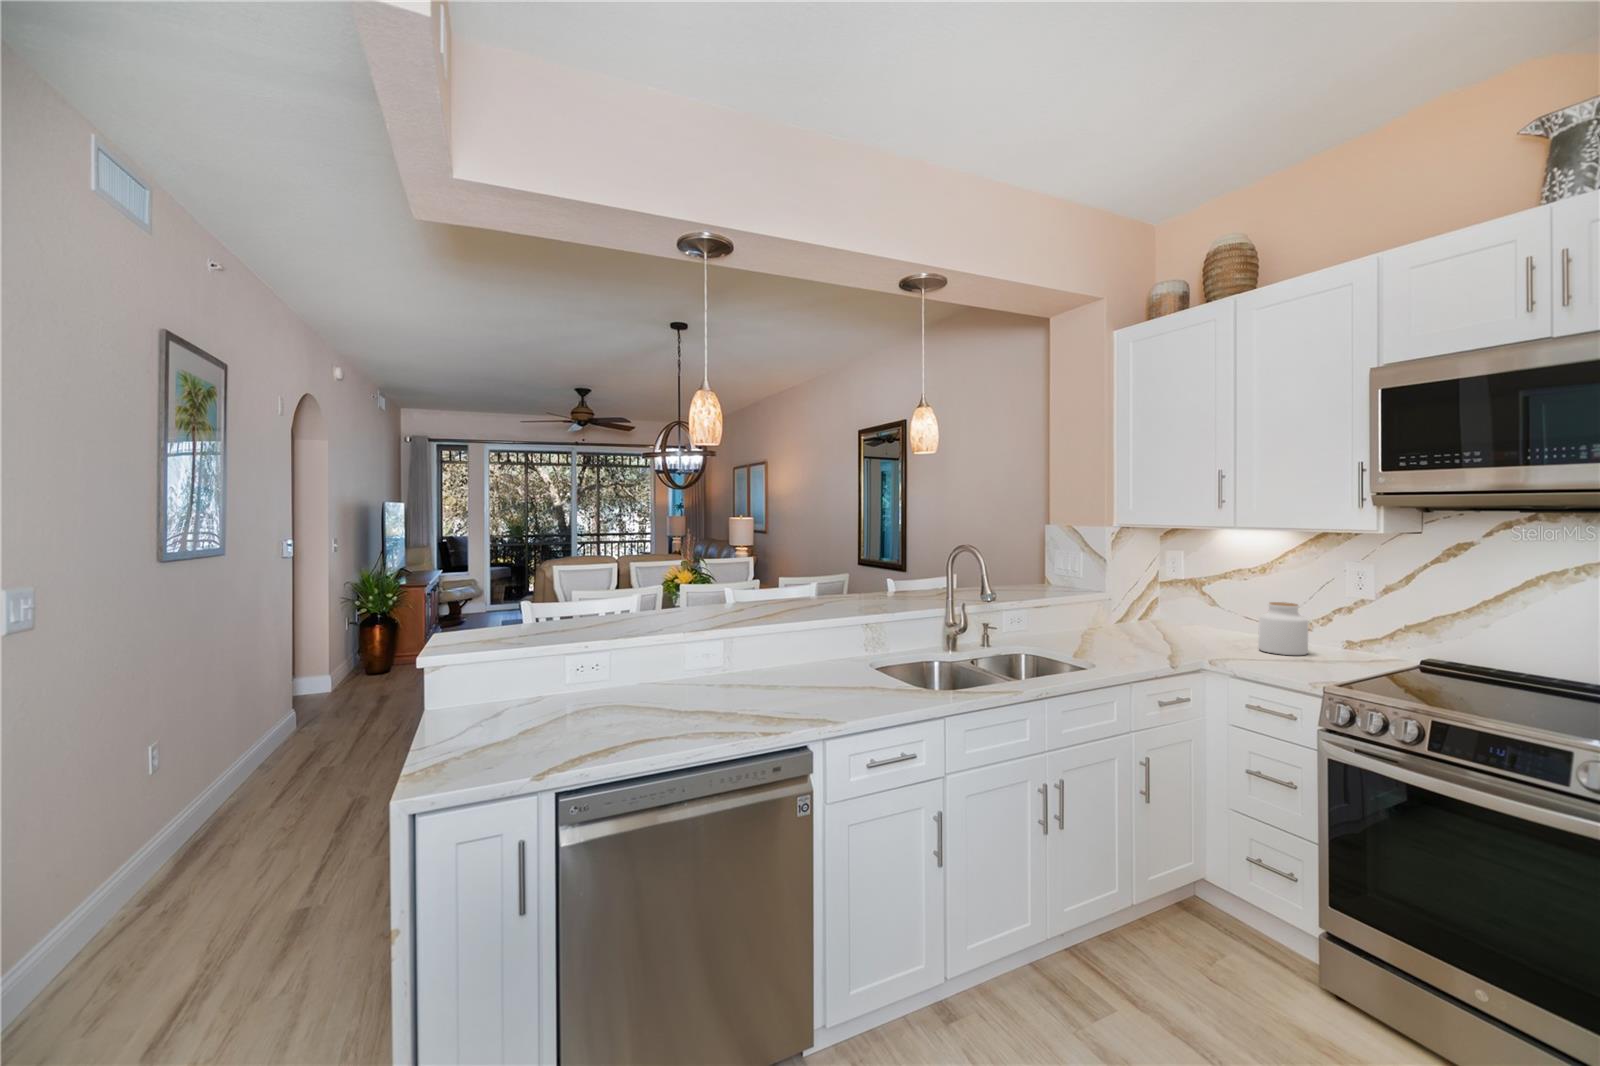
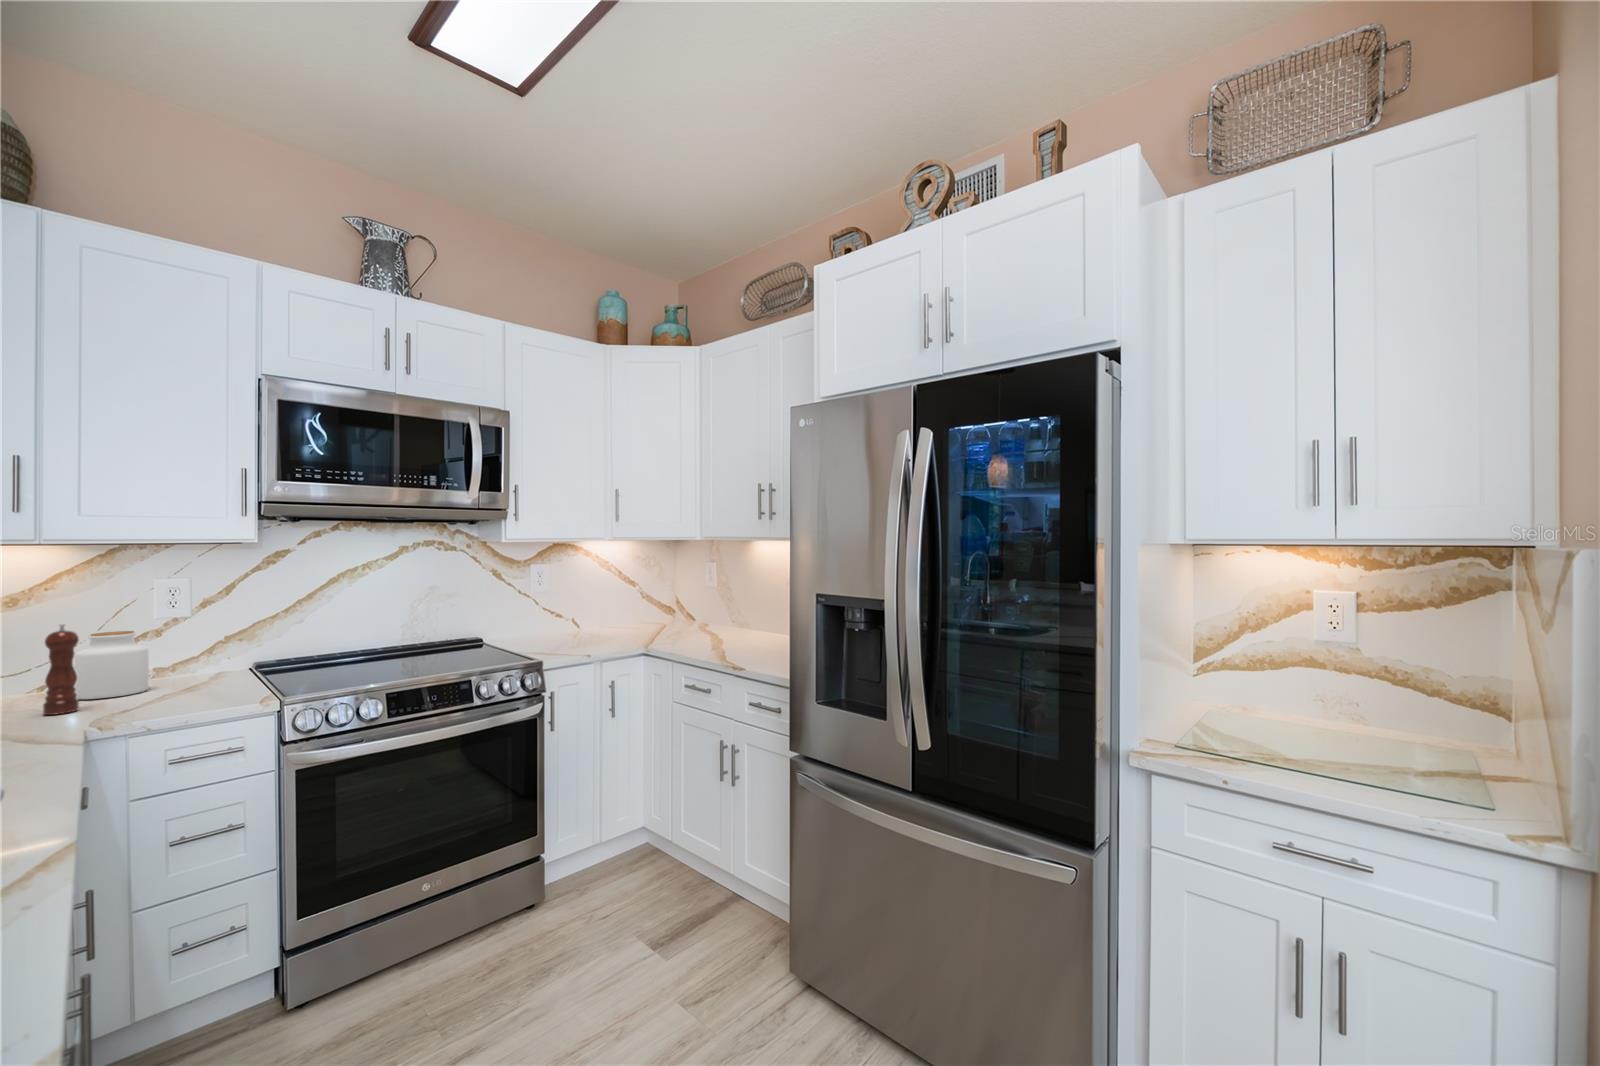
pepper mill: none [1215,591,1234,654] -> present [43,624,79,715]

